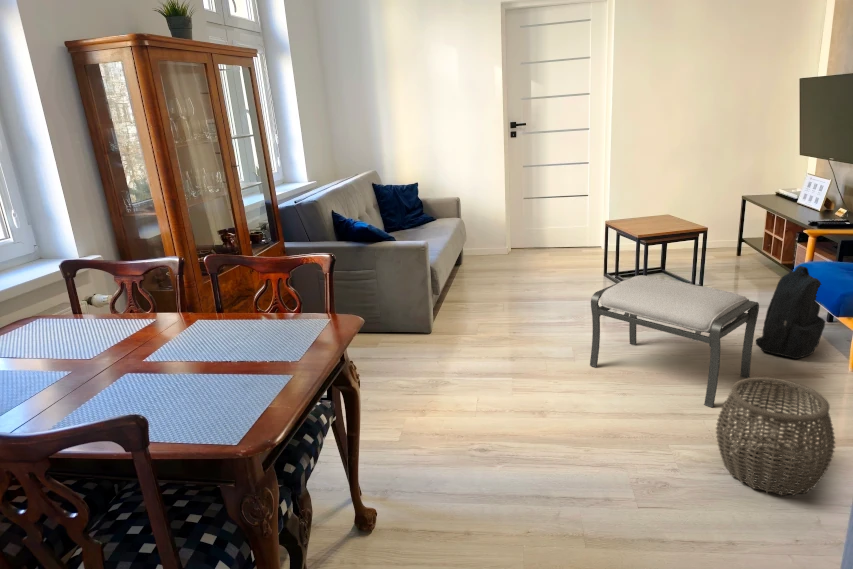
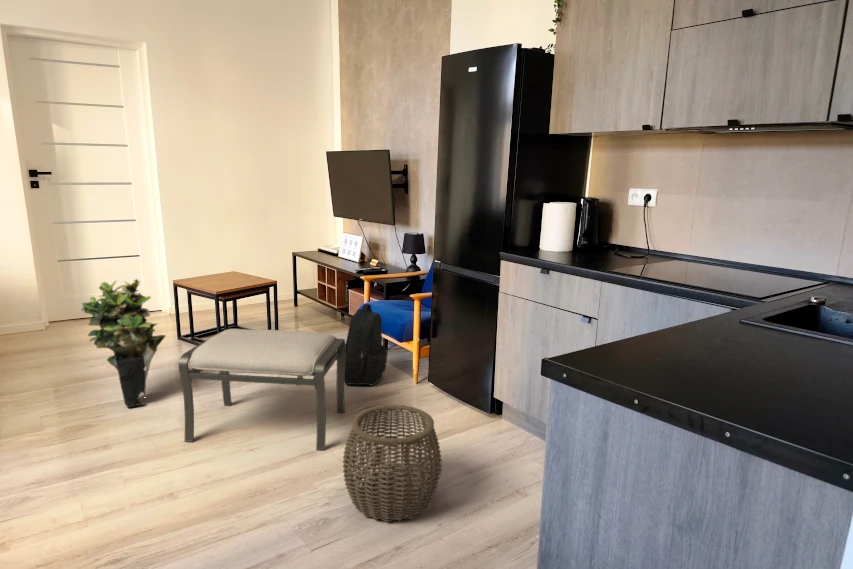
potted plant: none [528,221,589,329] -> present [81,279,166,408]

